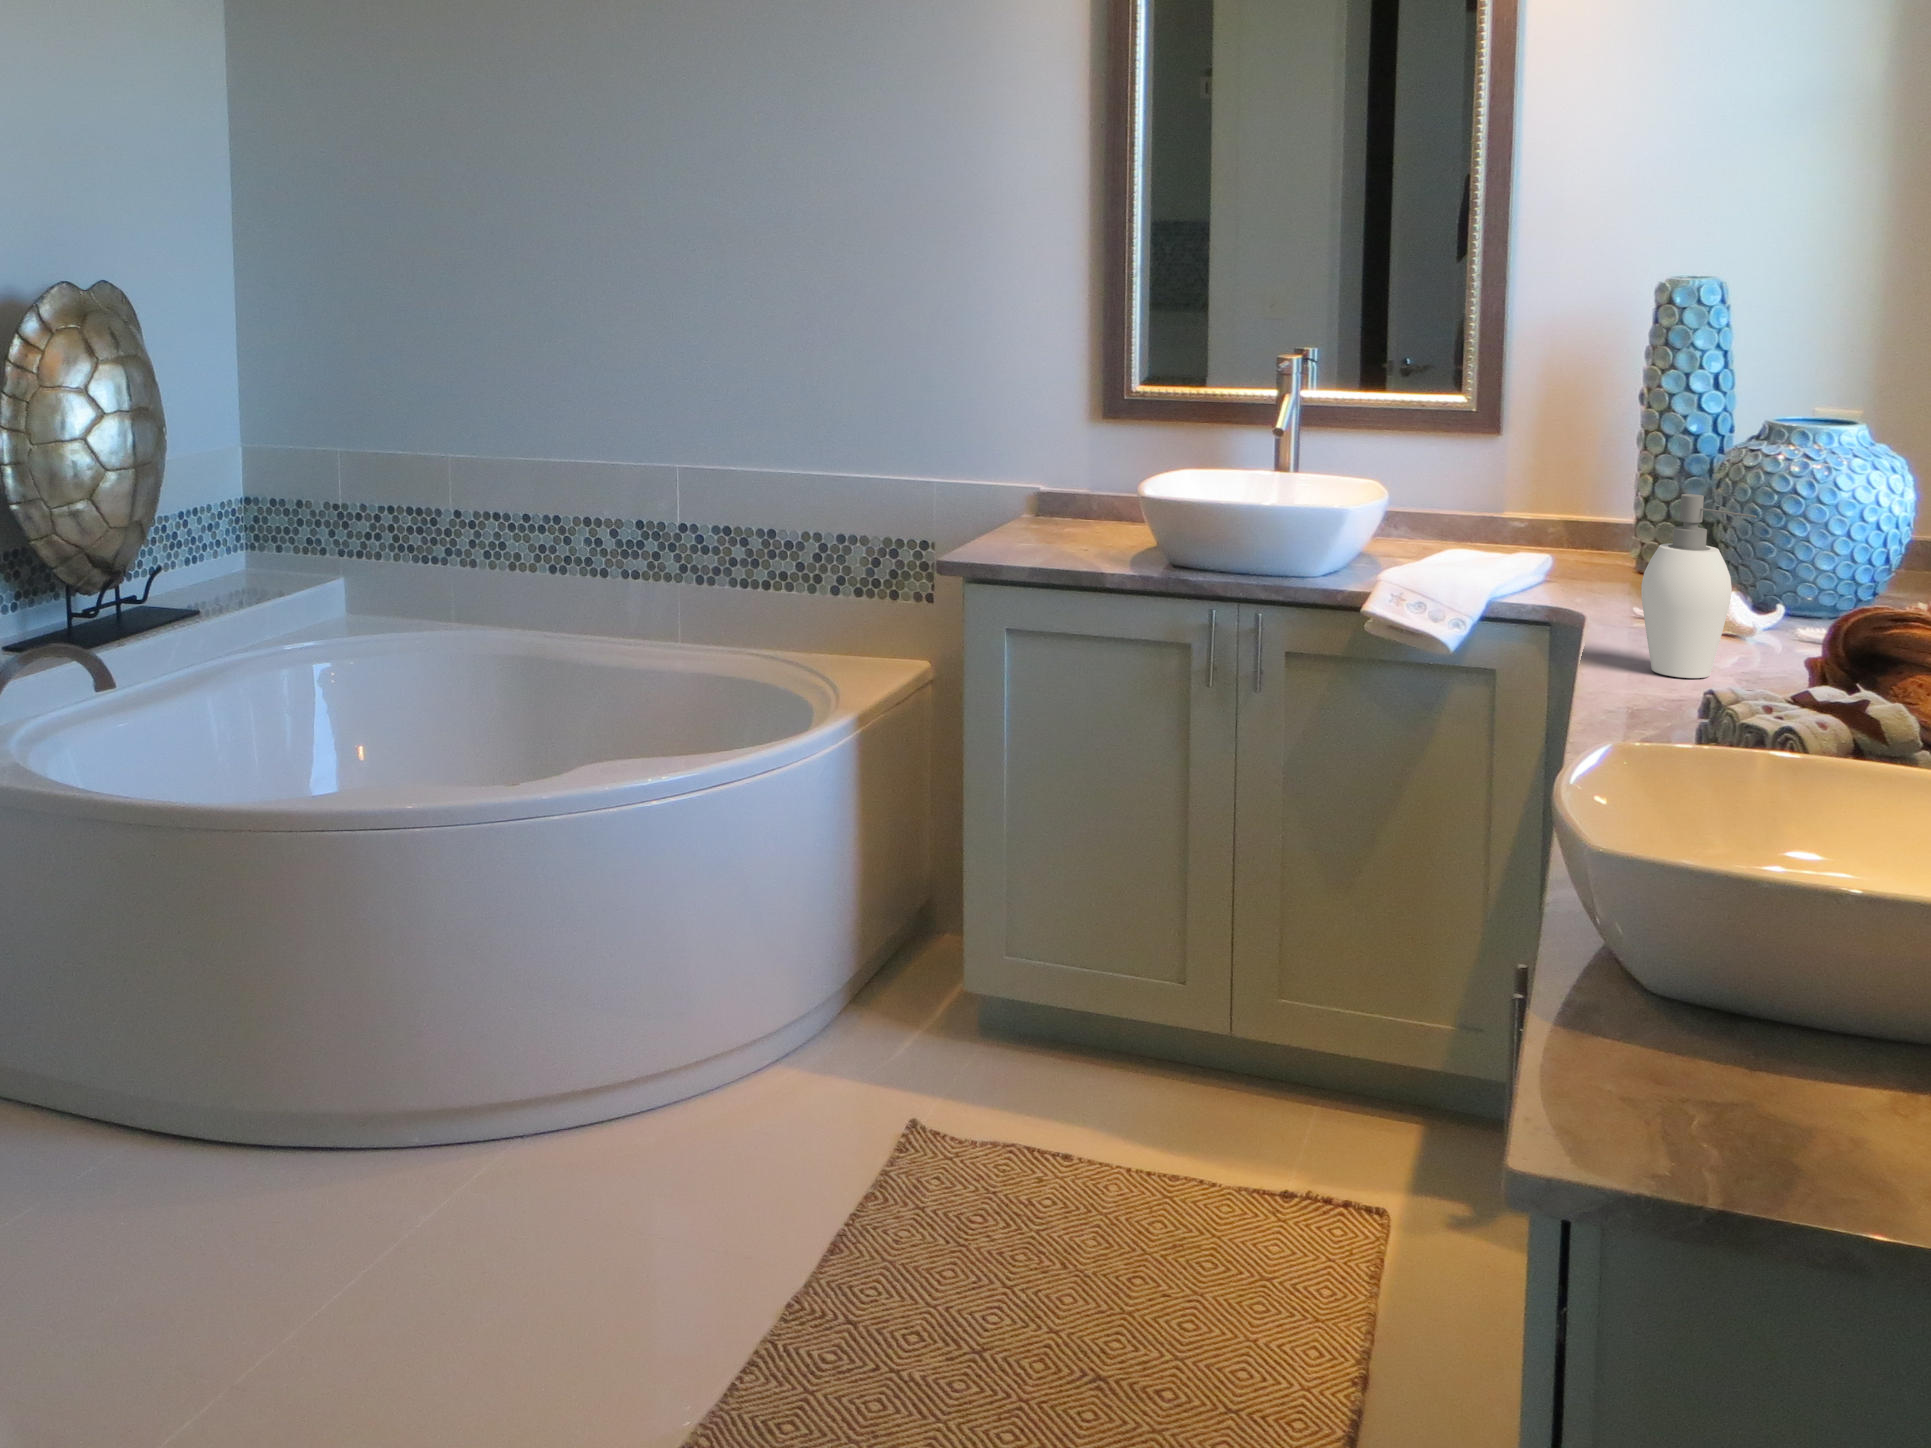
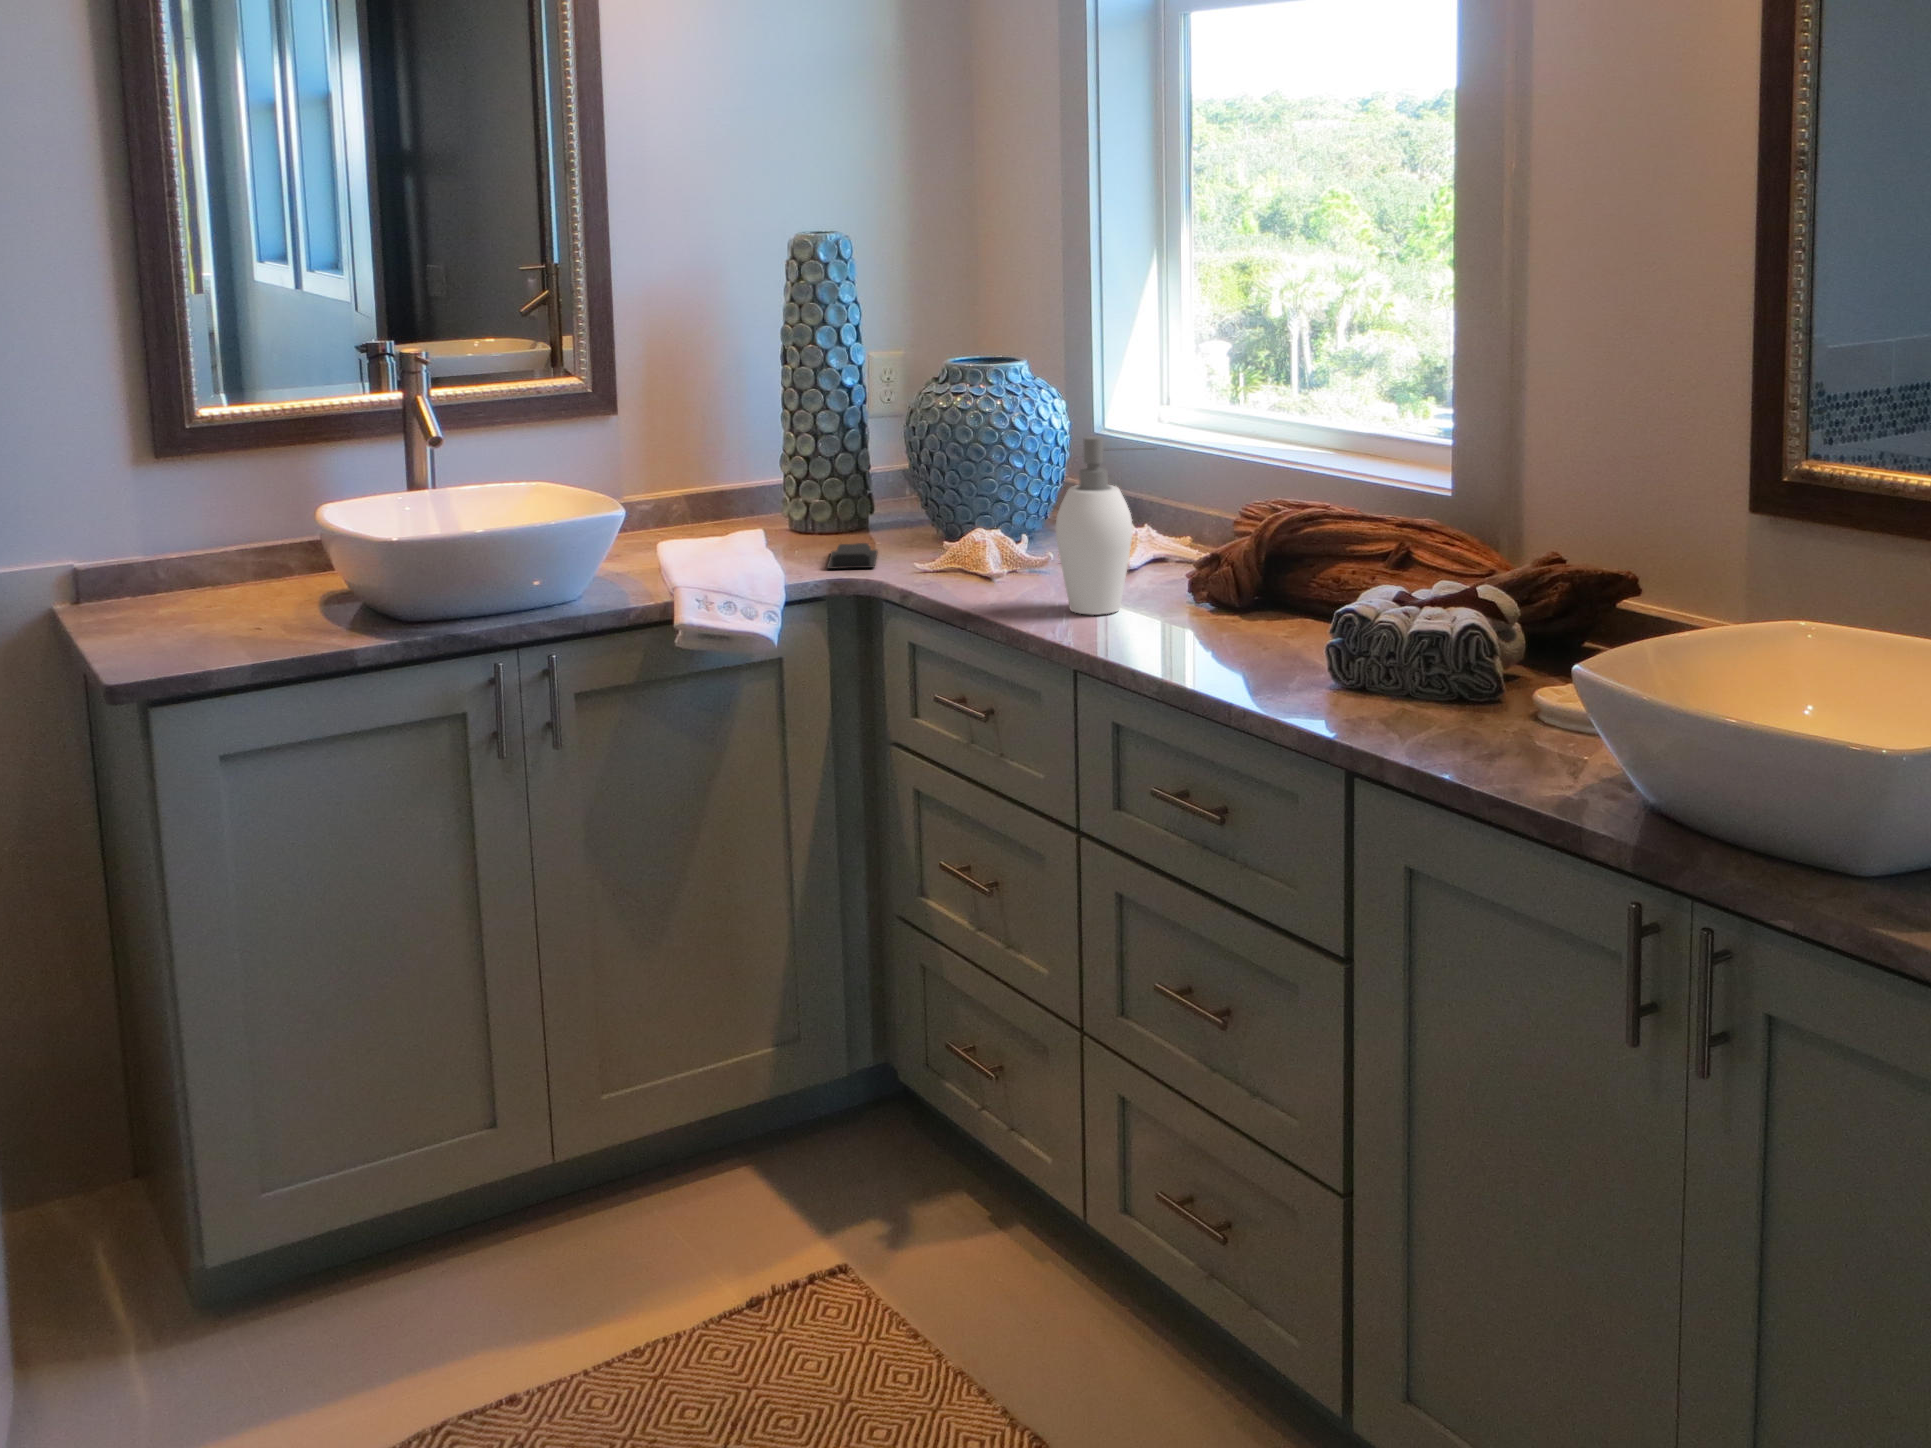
soap bar: none [1551,580,1643,604] -> present [827,543,878,569]

